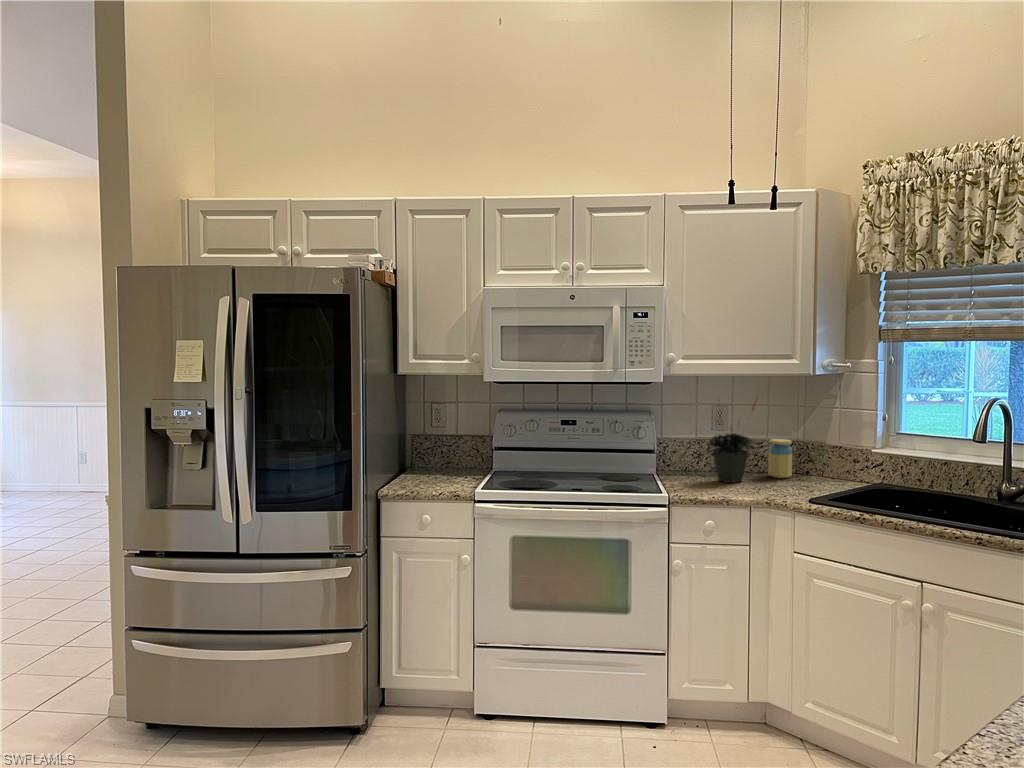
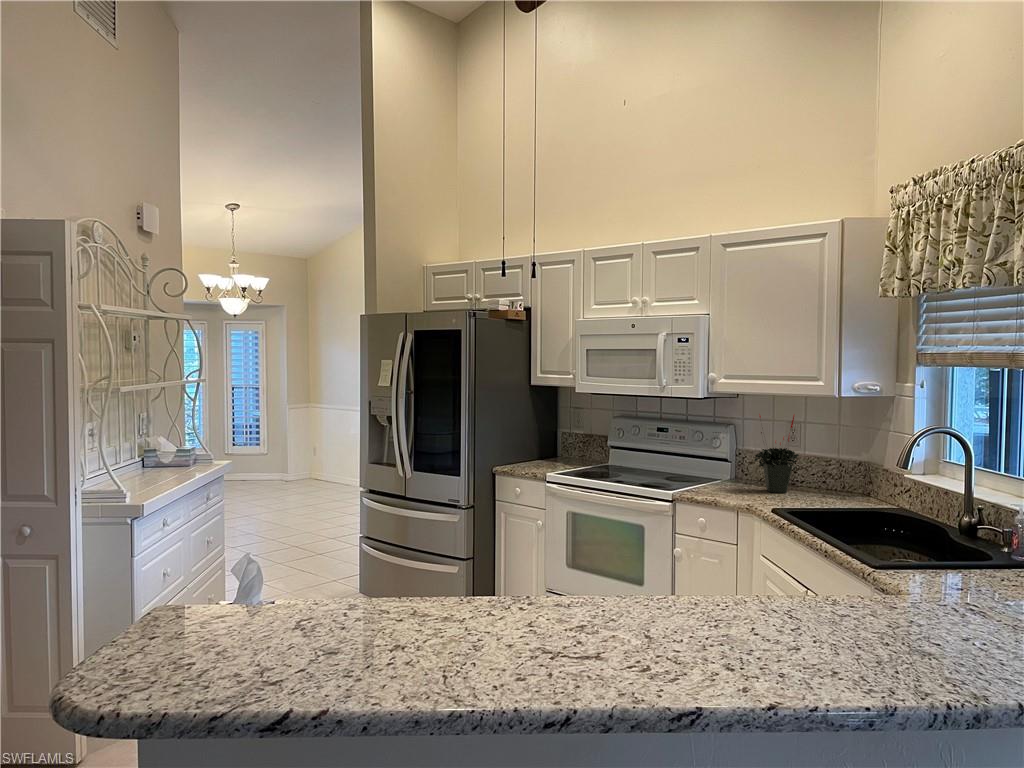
jar: present [768,439,792,478] -> none [826,458,850,496]

